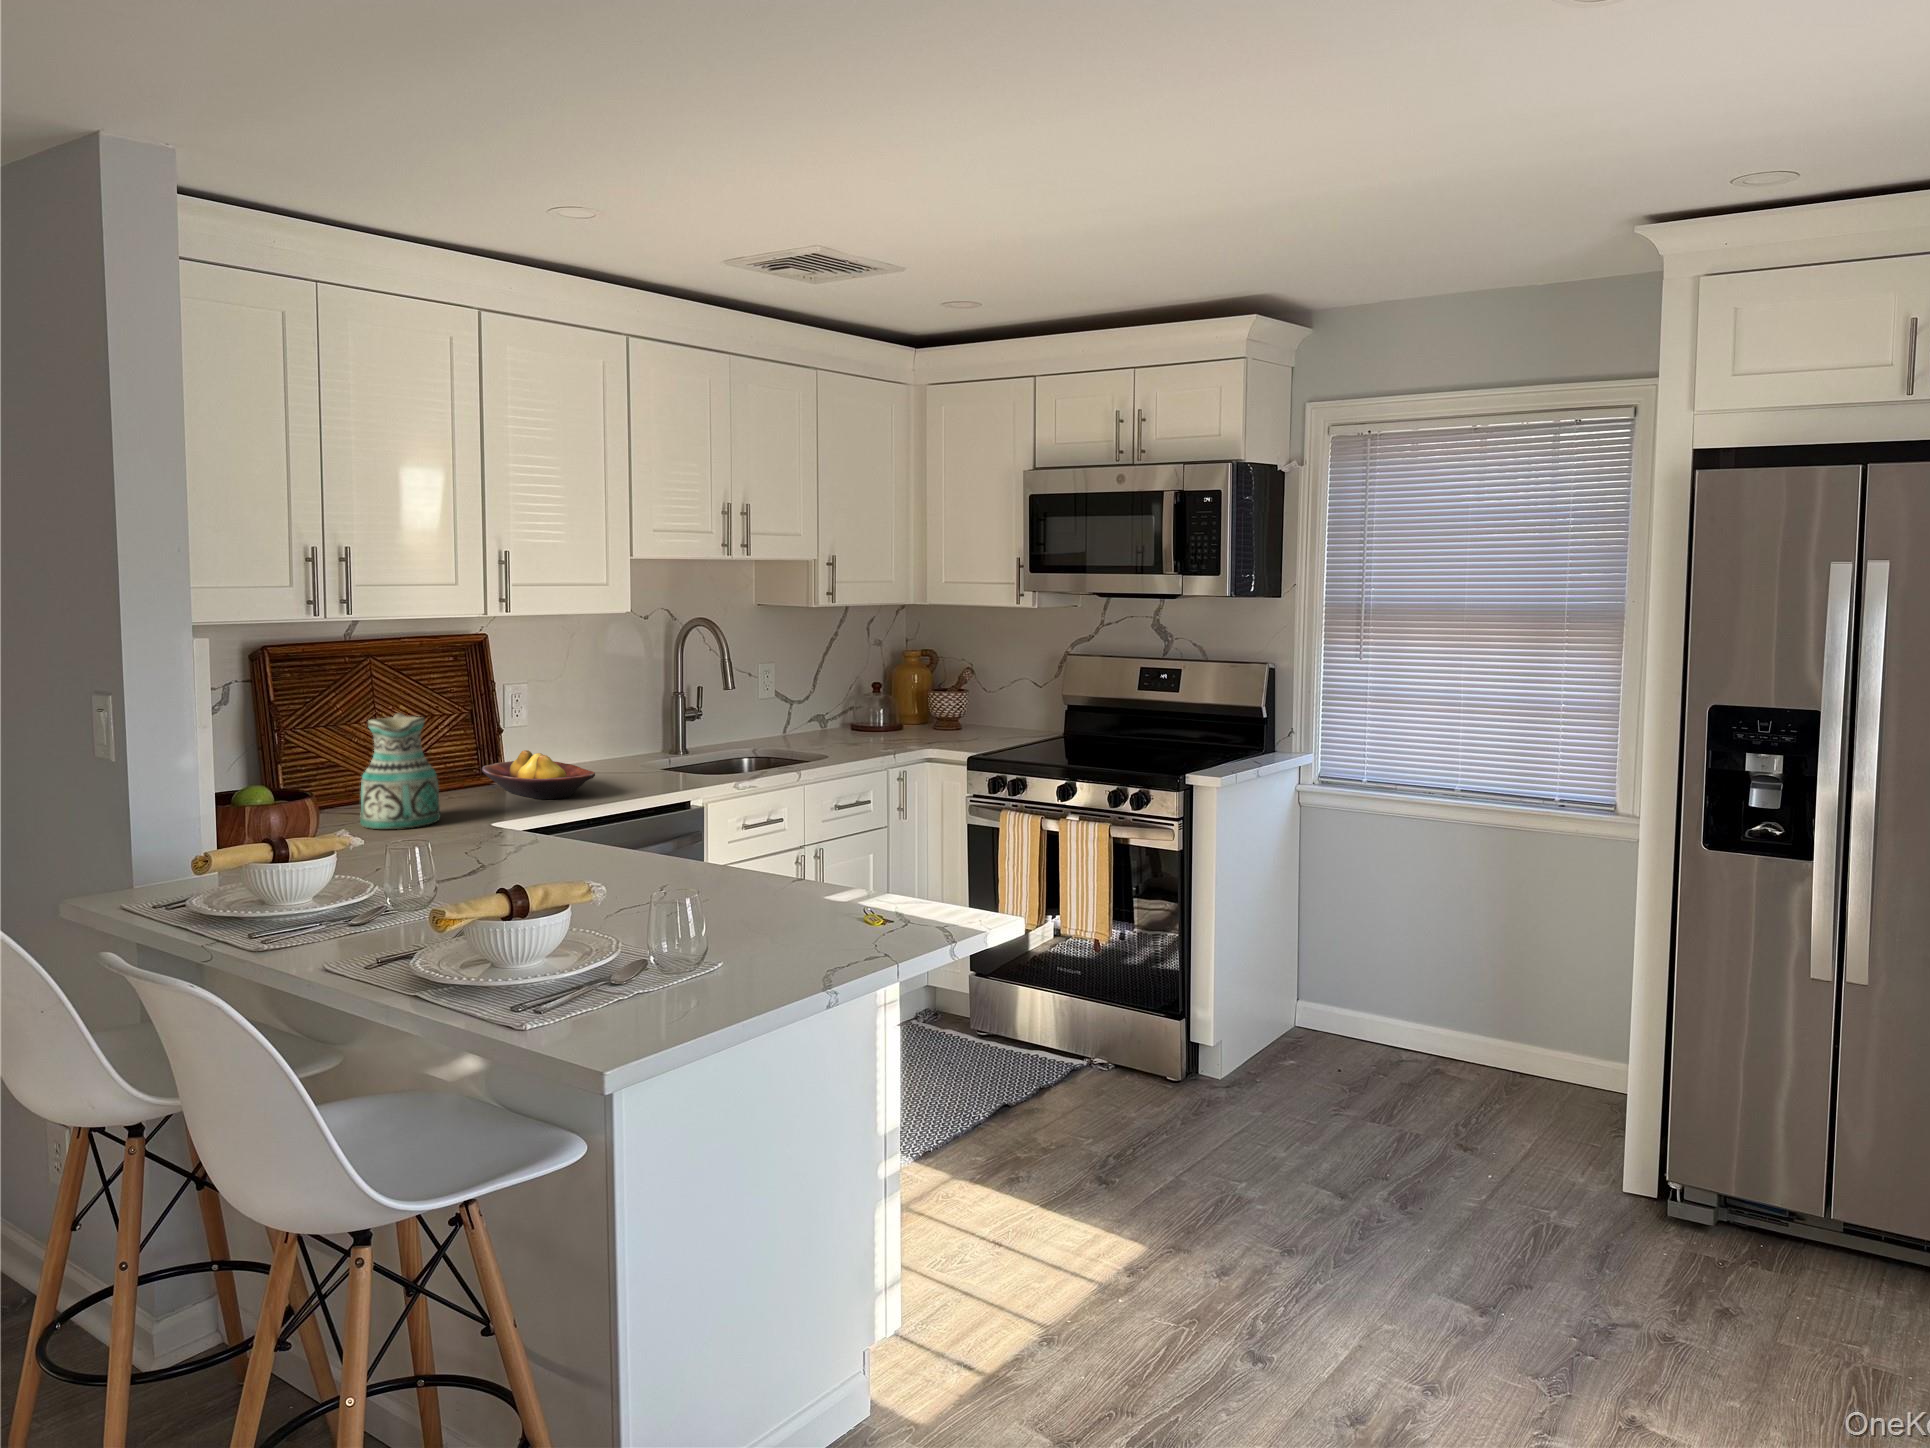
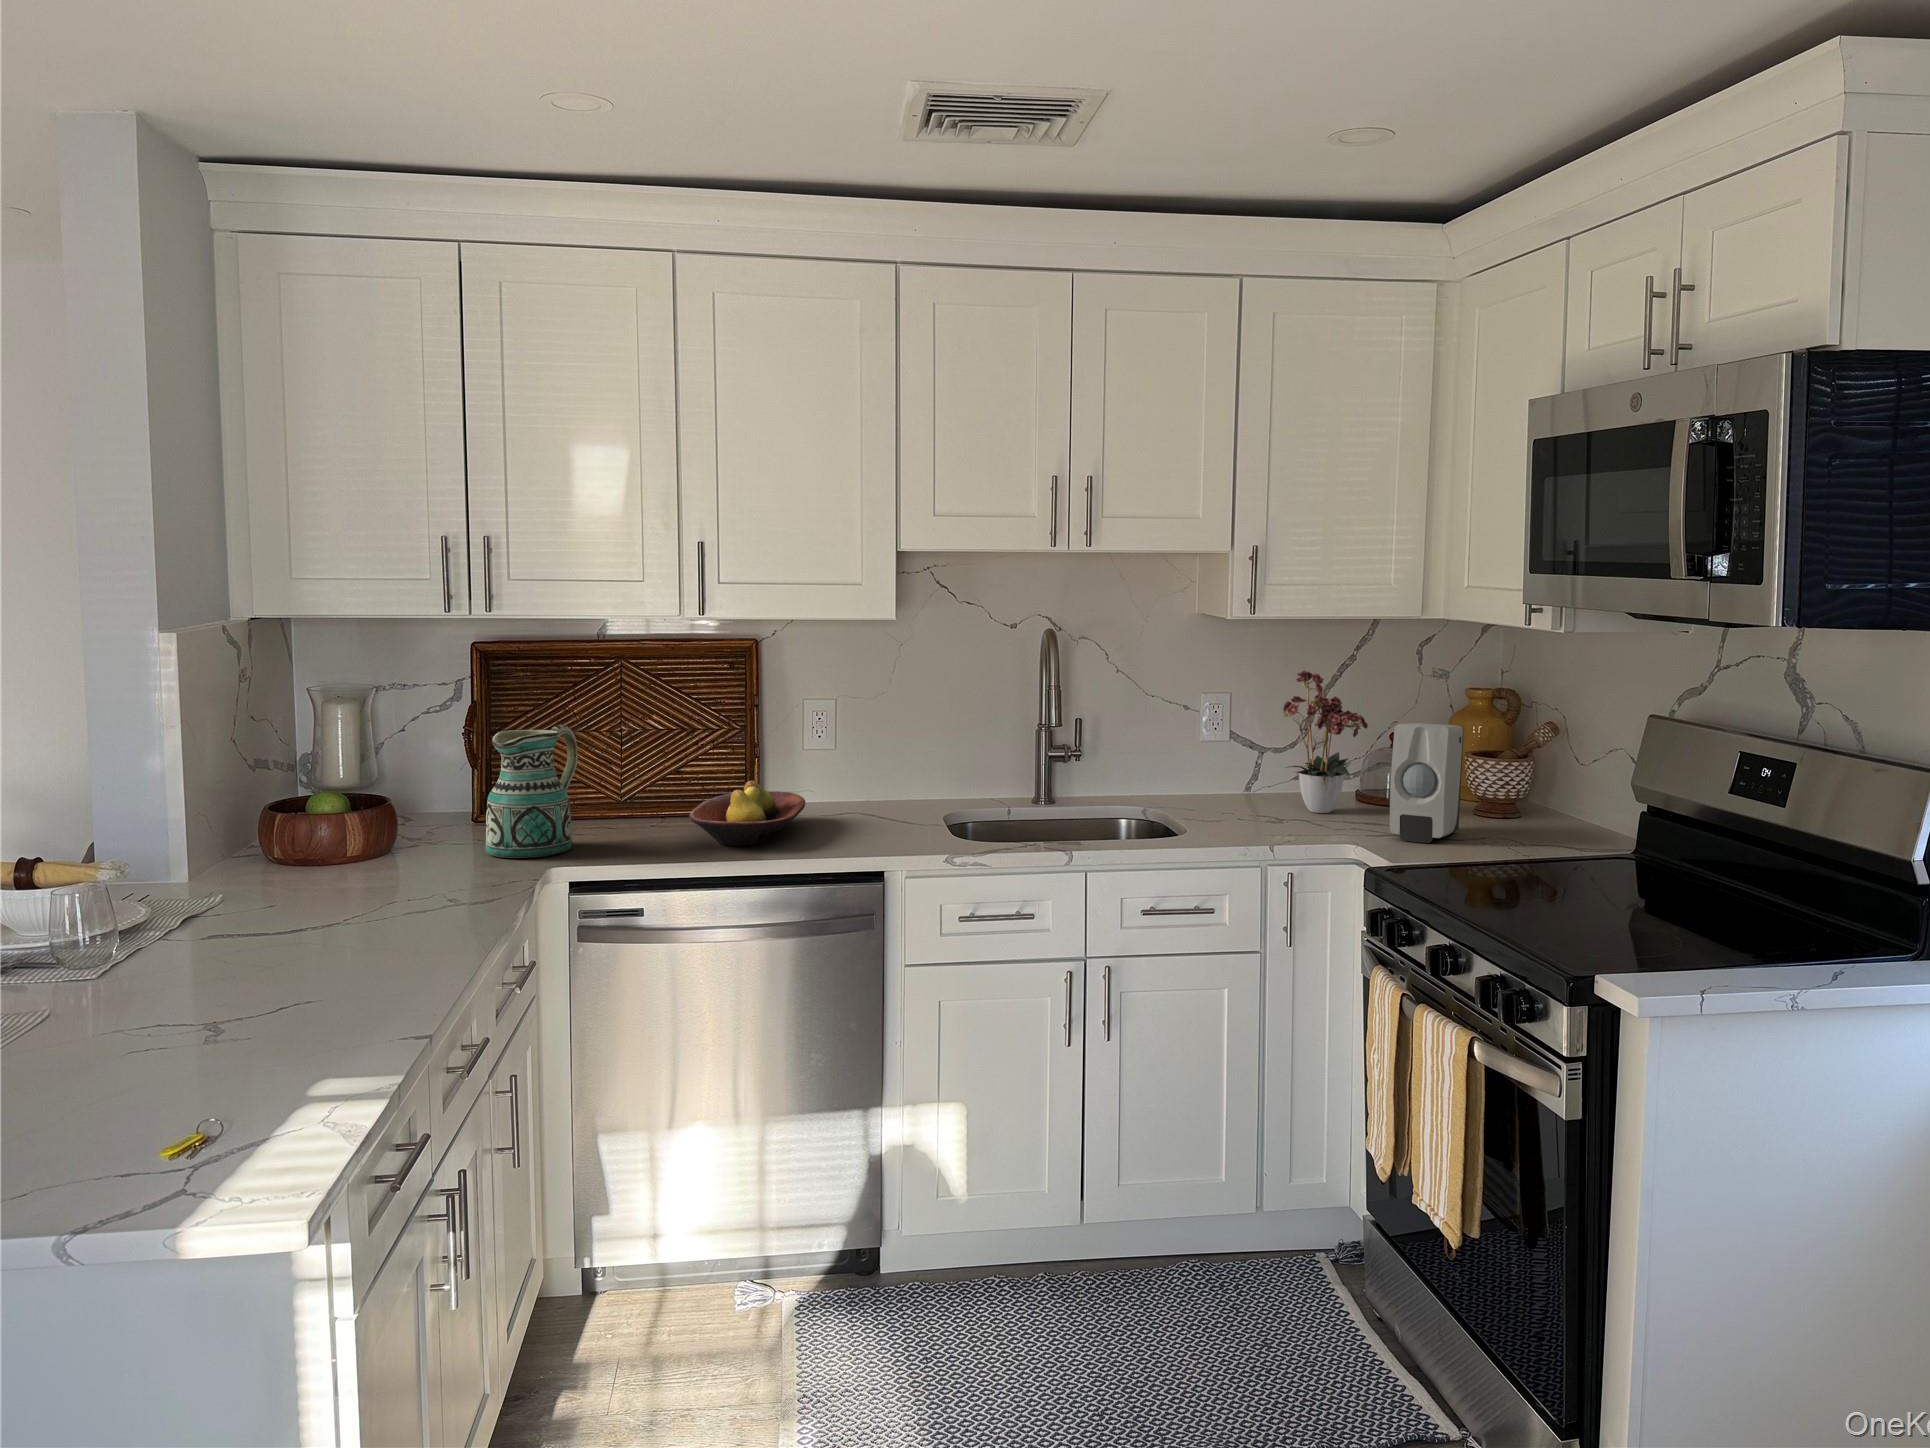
flower arrangement: none [826,637,896,738] -> present [1283,670,1368,813]
soap dispenser: none [928,670,971,744] -> present [1389,723,1464,843]

